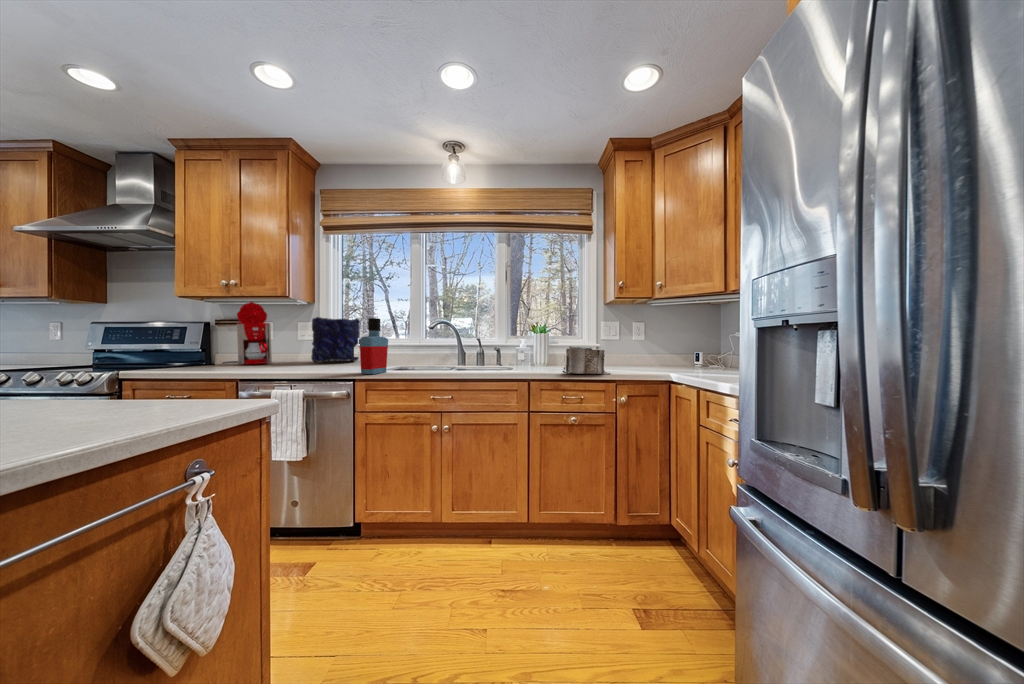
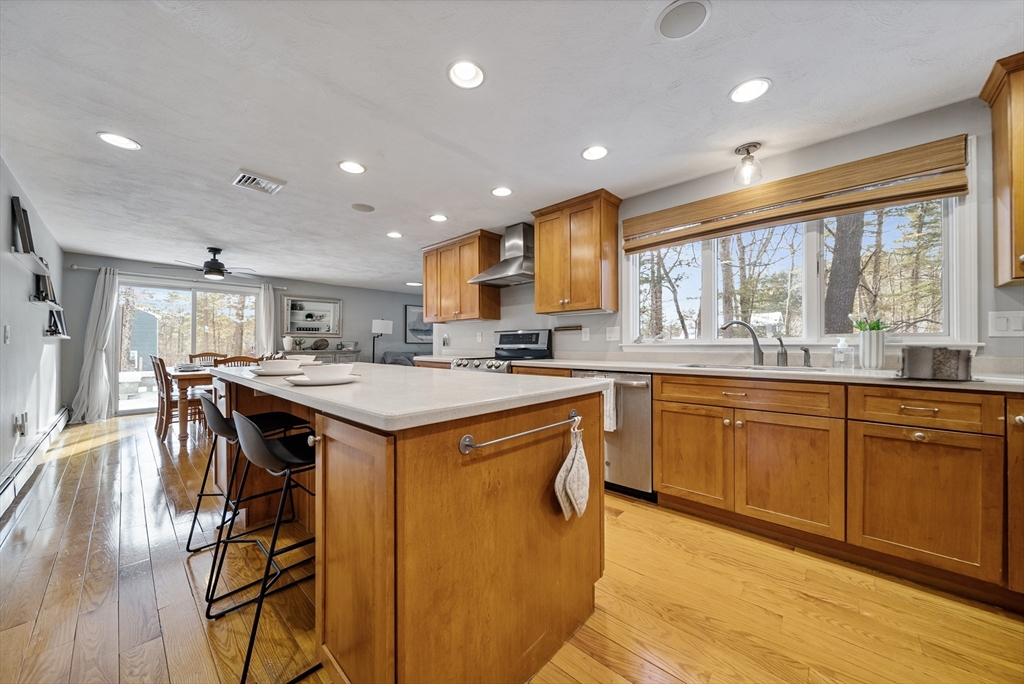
coffee maker: present [223,302,272,364] -> none [560,314,590,360]
vase: present [311,317,360,362] -> none [618,322,656,359]
bottle: present [359,318,388,374] -> none [656,322,681,369]

